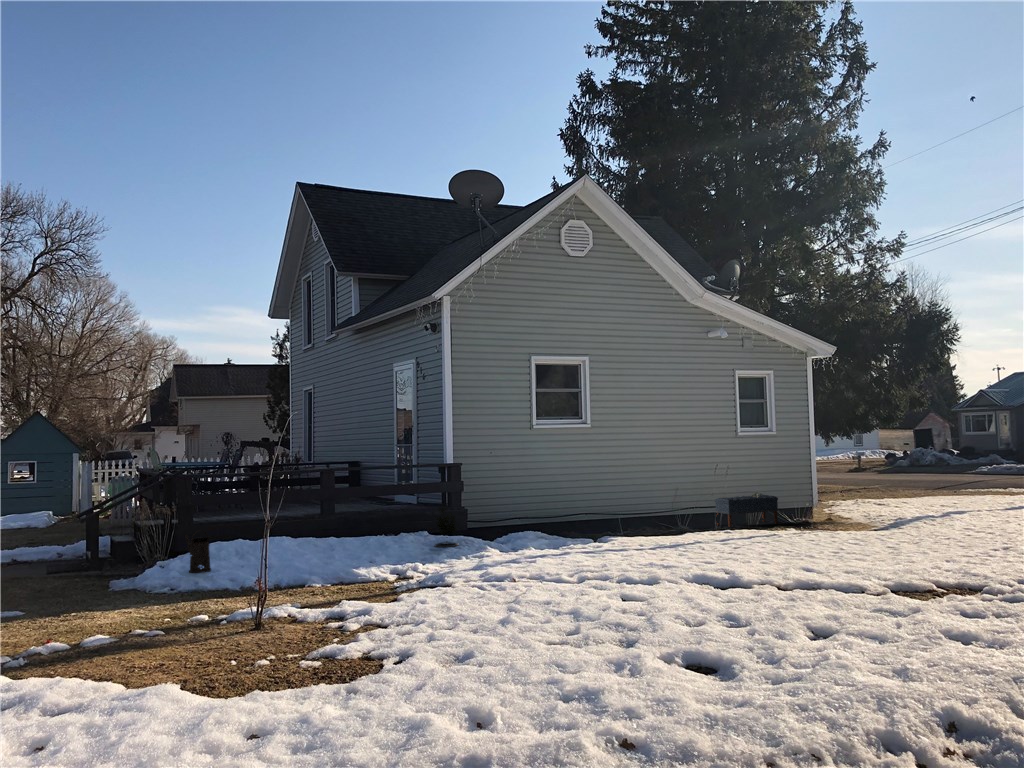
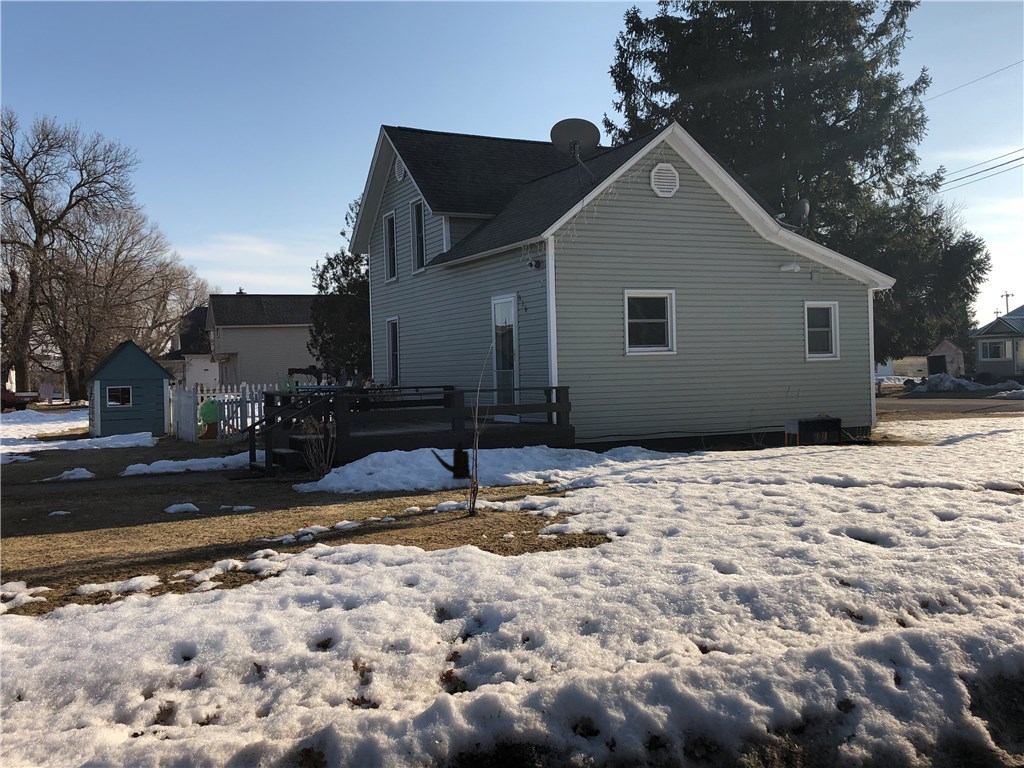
potted tree: present [435,506,458,547] -> none [550,421,573,461]
watering can: present [185,530,211,573] -> present [431,441,476,479]

